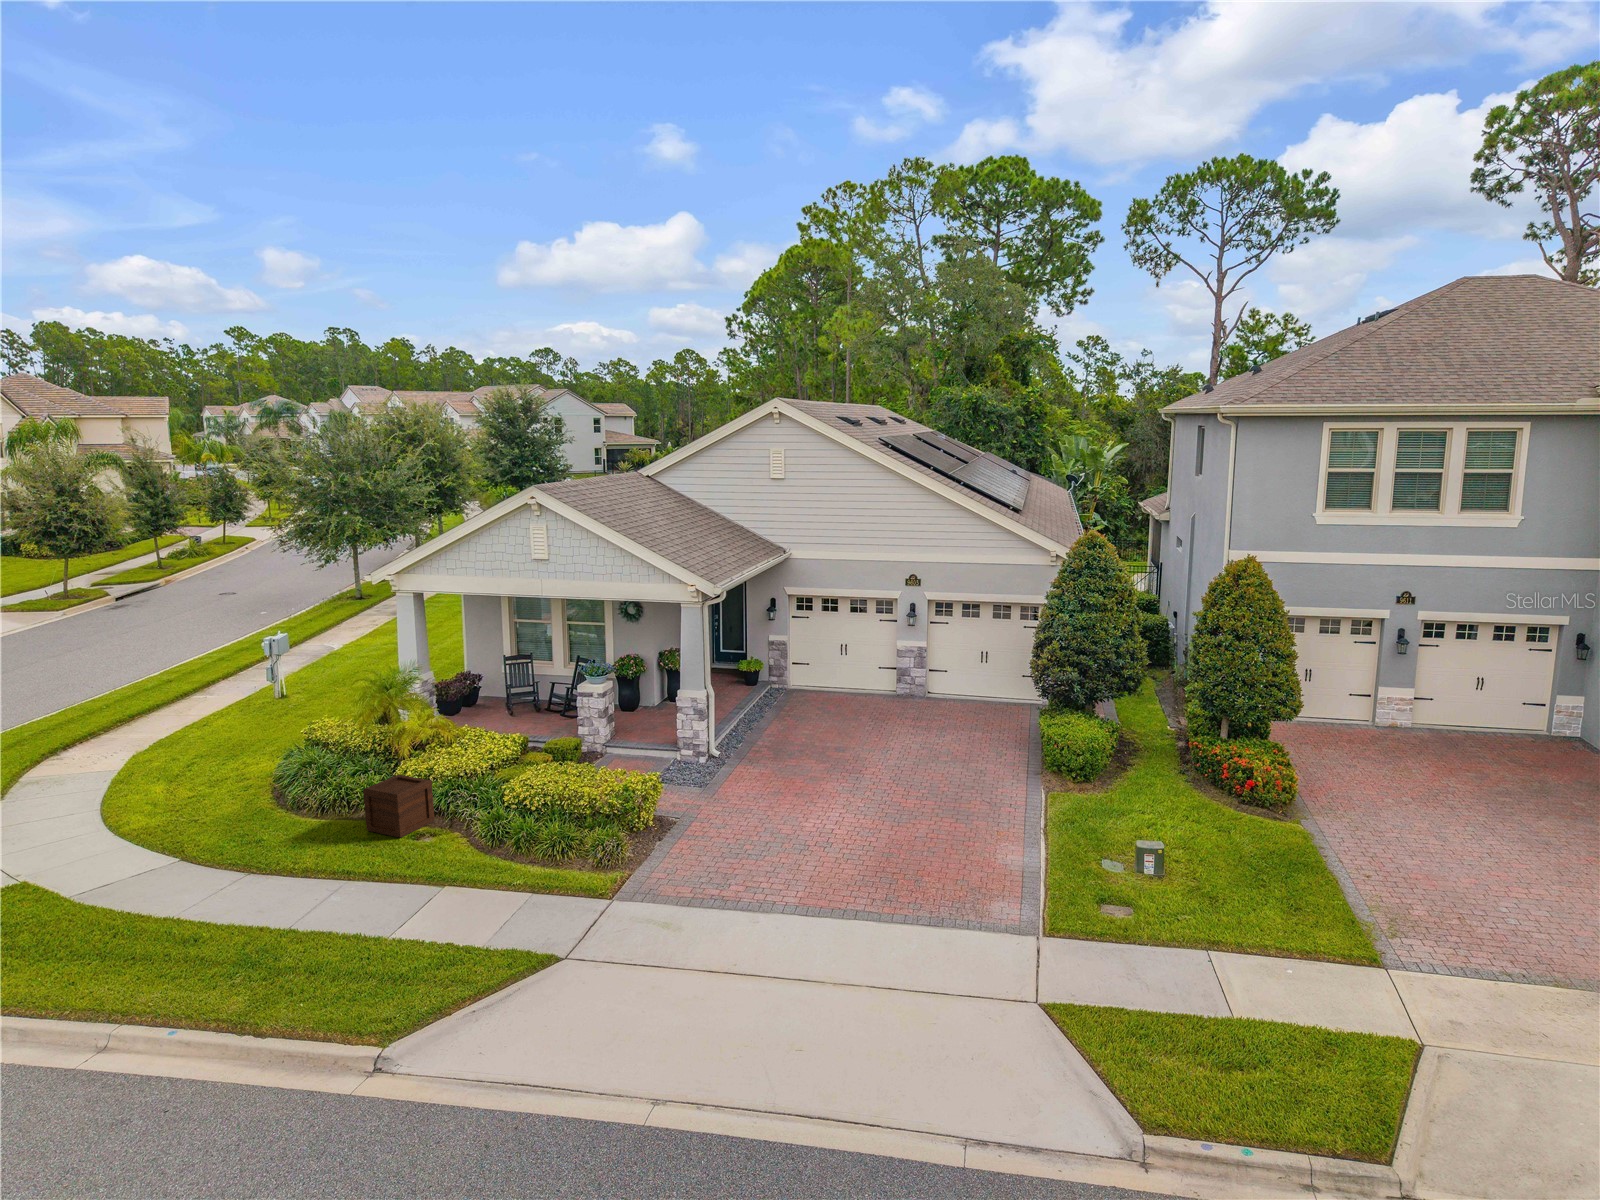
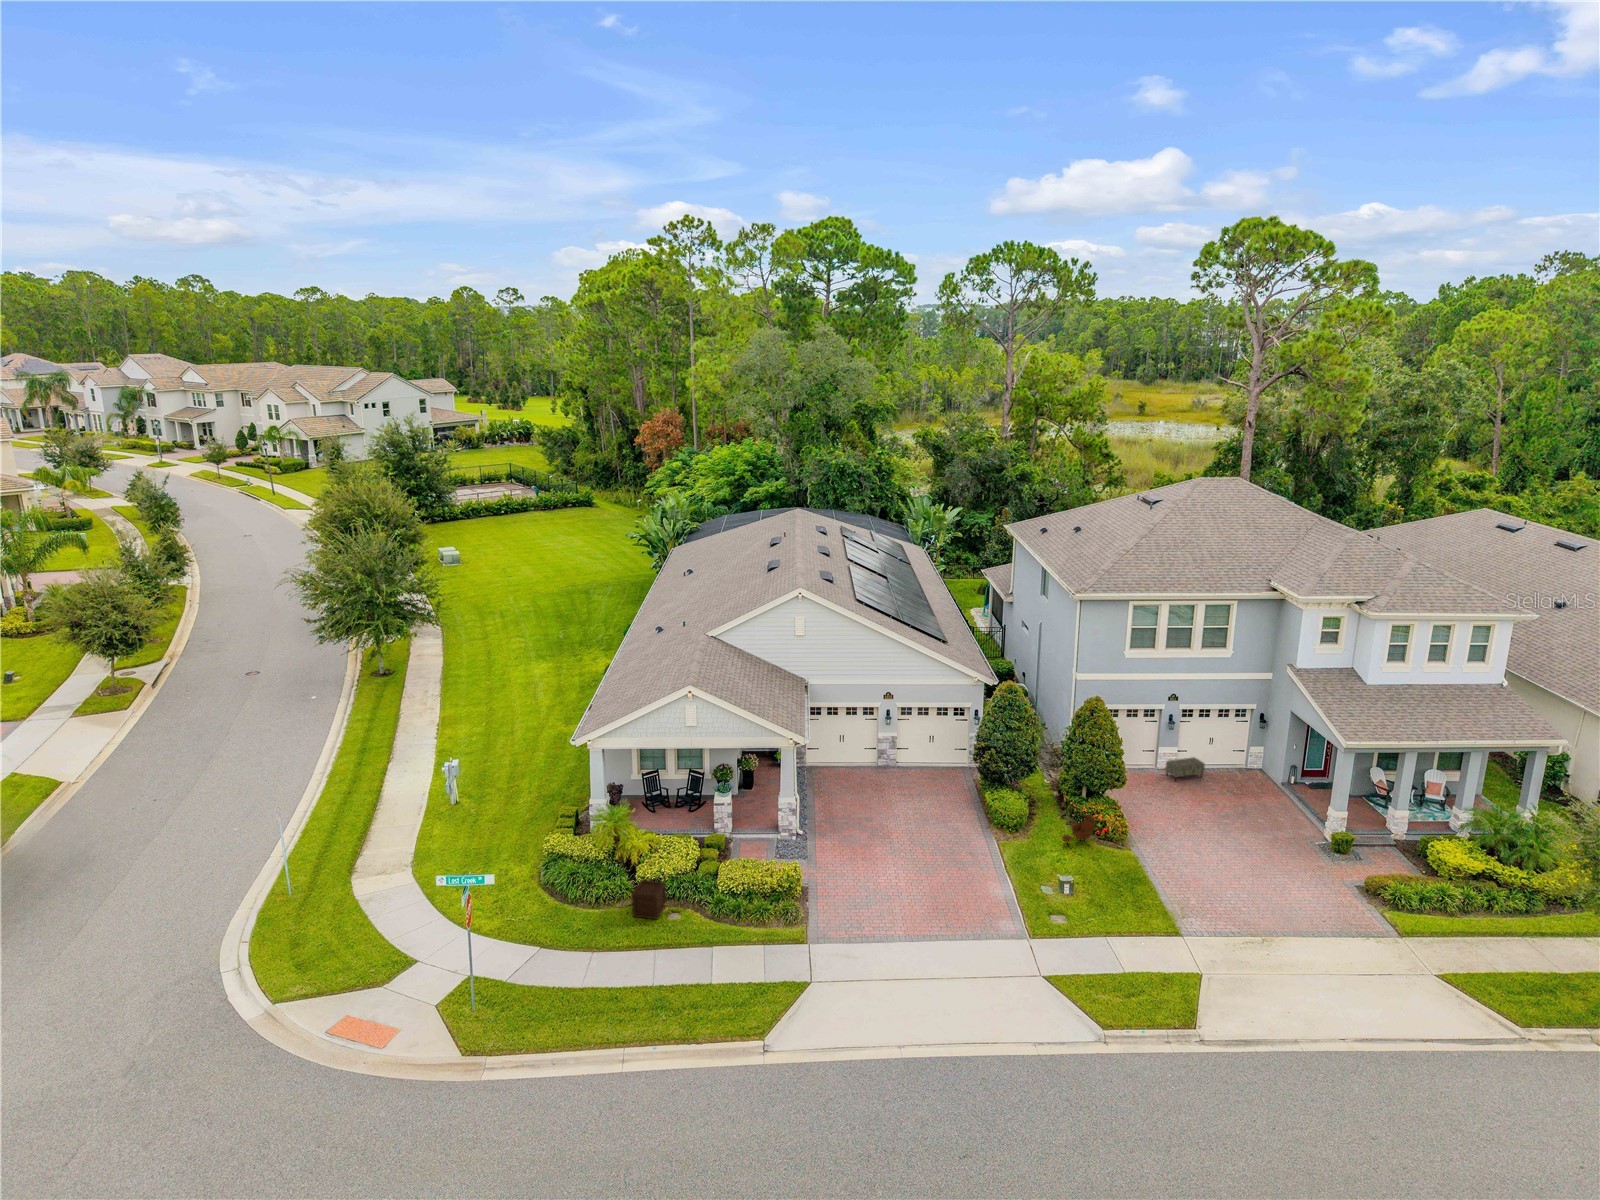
bench: none [1388,707,1466,743] -> present [1165,757,1205,780]
lounge chair: none [1162,756,1230,813] -> present [1062,814,1095,845]

